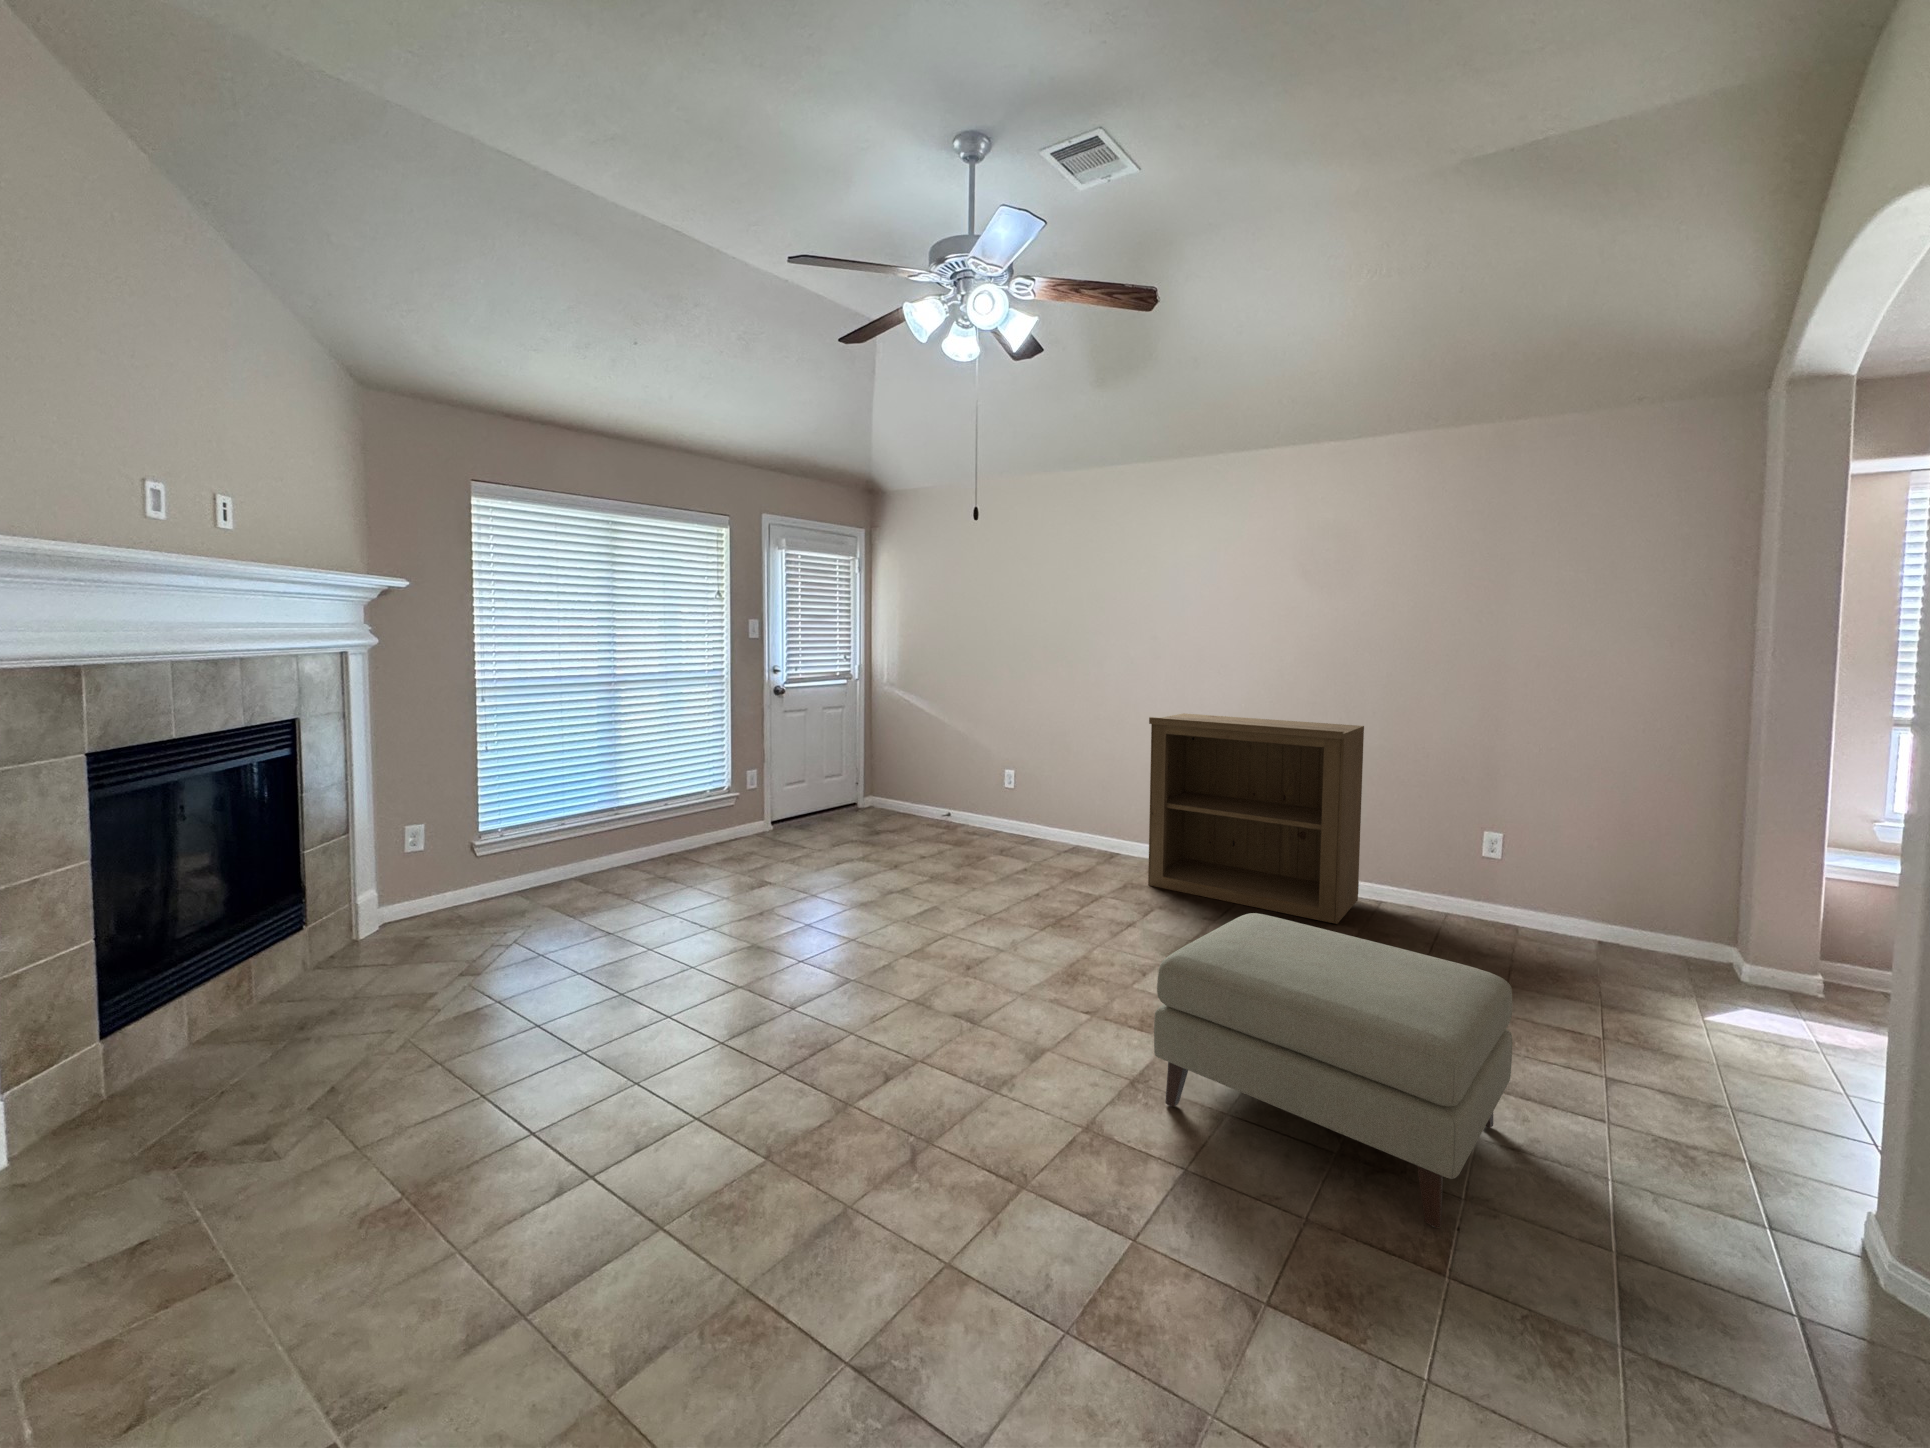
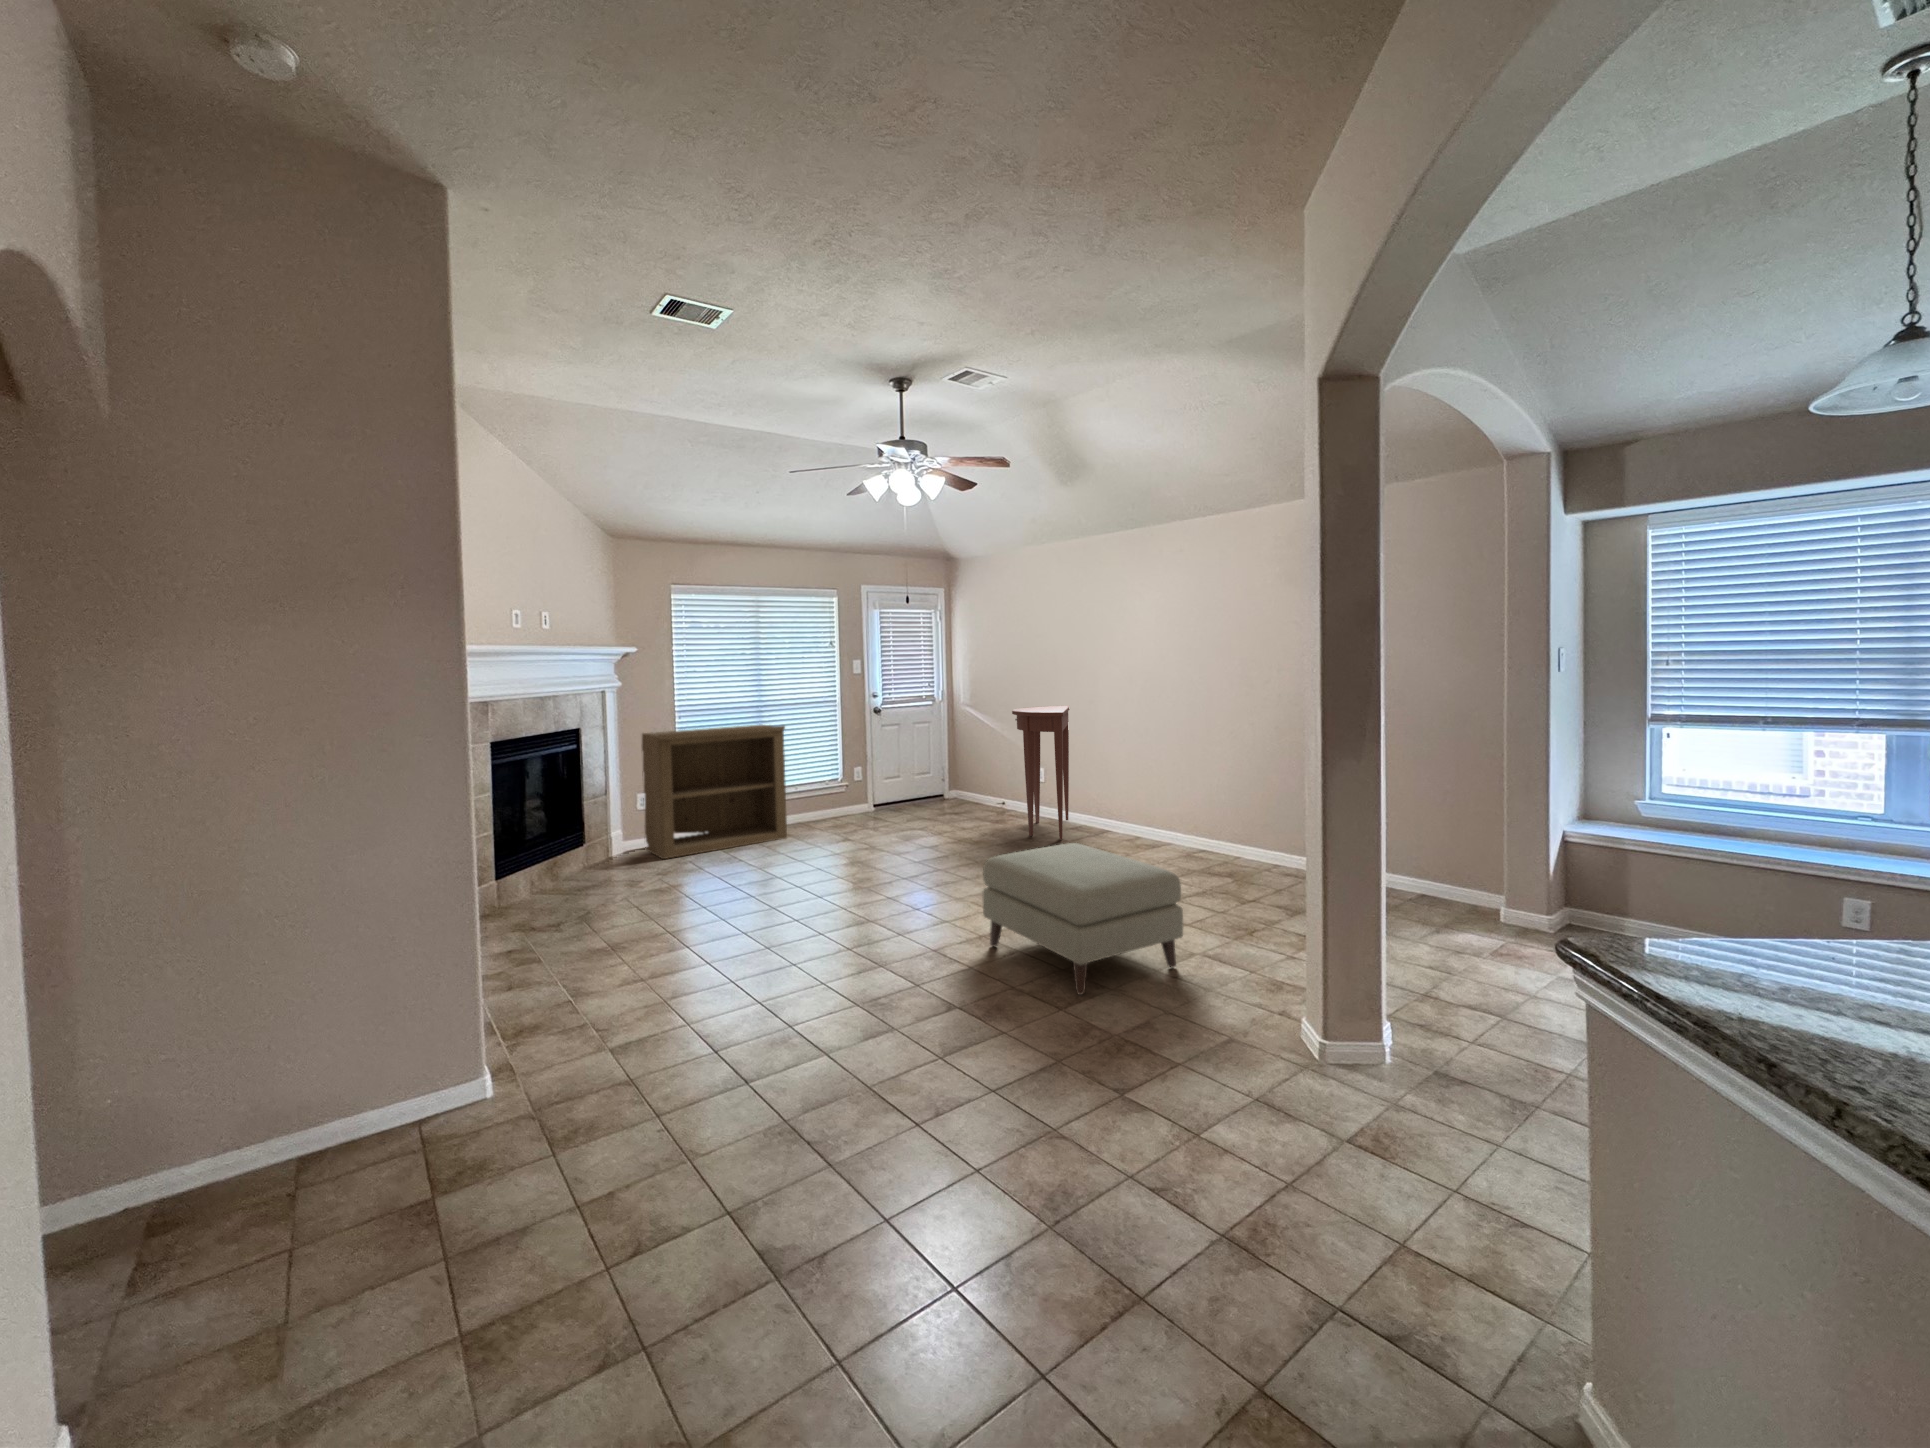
console table: none [994,689,1081,869] -> present [1012,706,1069,839]
bookshelf: present [1148,713,1364,924] -> present [642,725,787,859]

